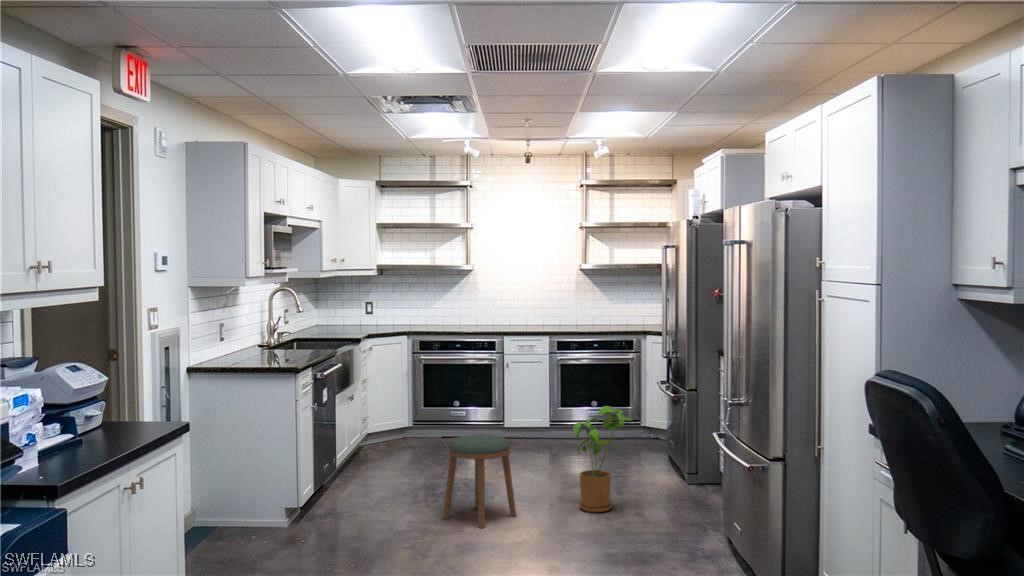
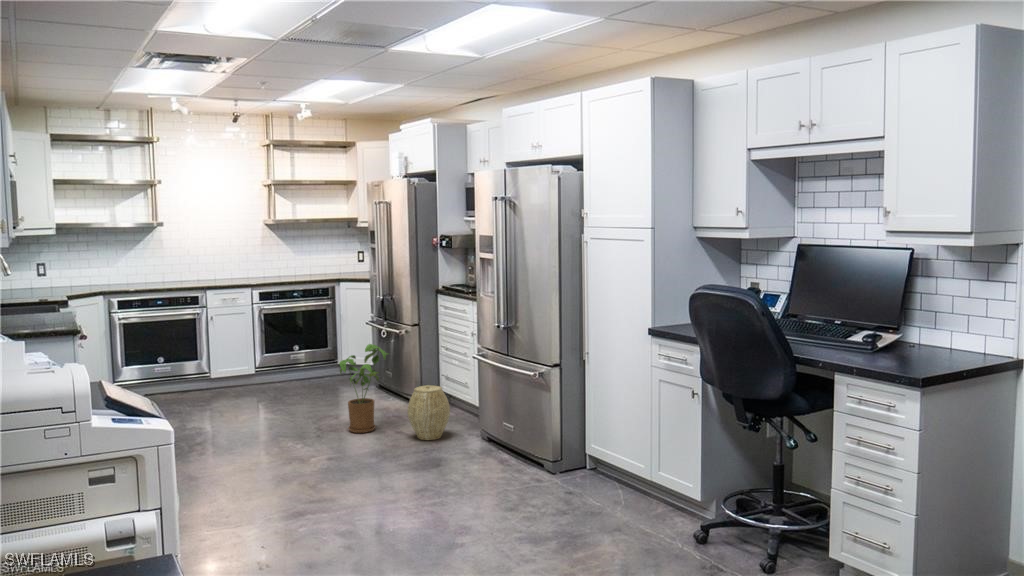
stool: present [443,434,516,528] -> none [240,379,303,459]
woven basket: none [634,465,689,536] -> present [408,385,450,440]

